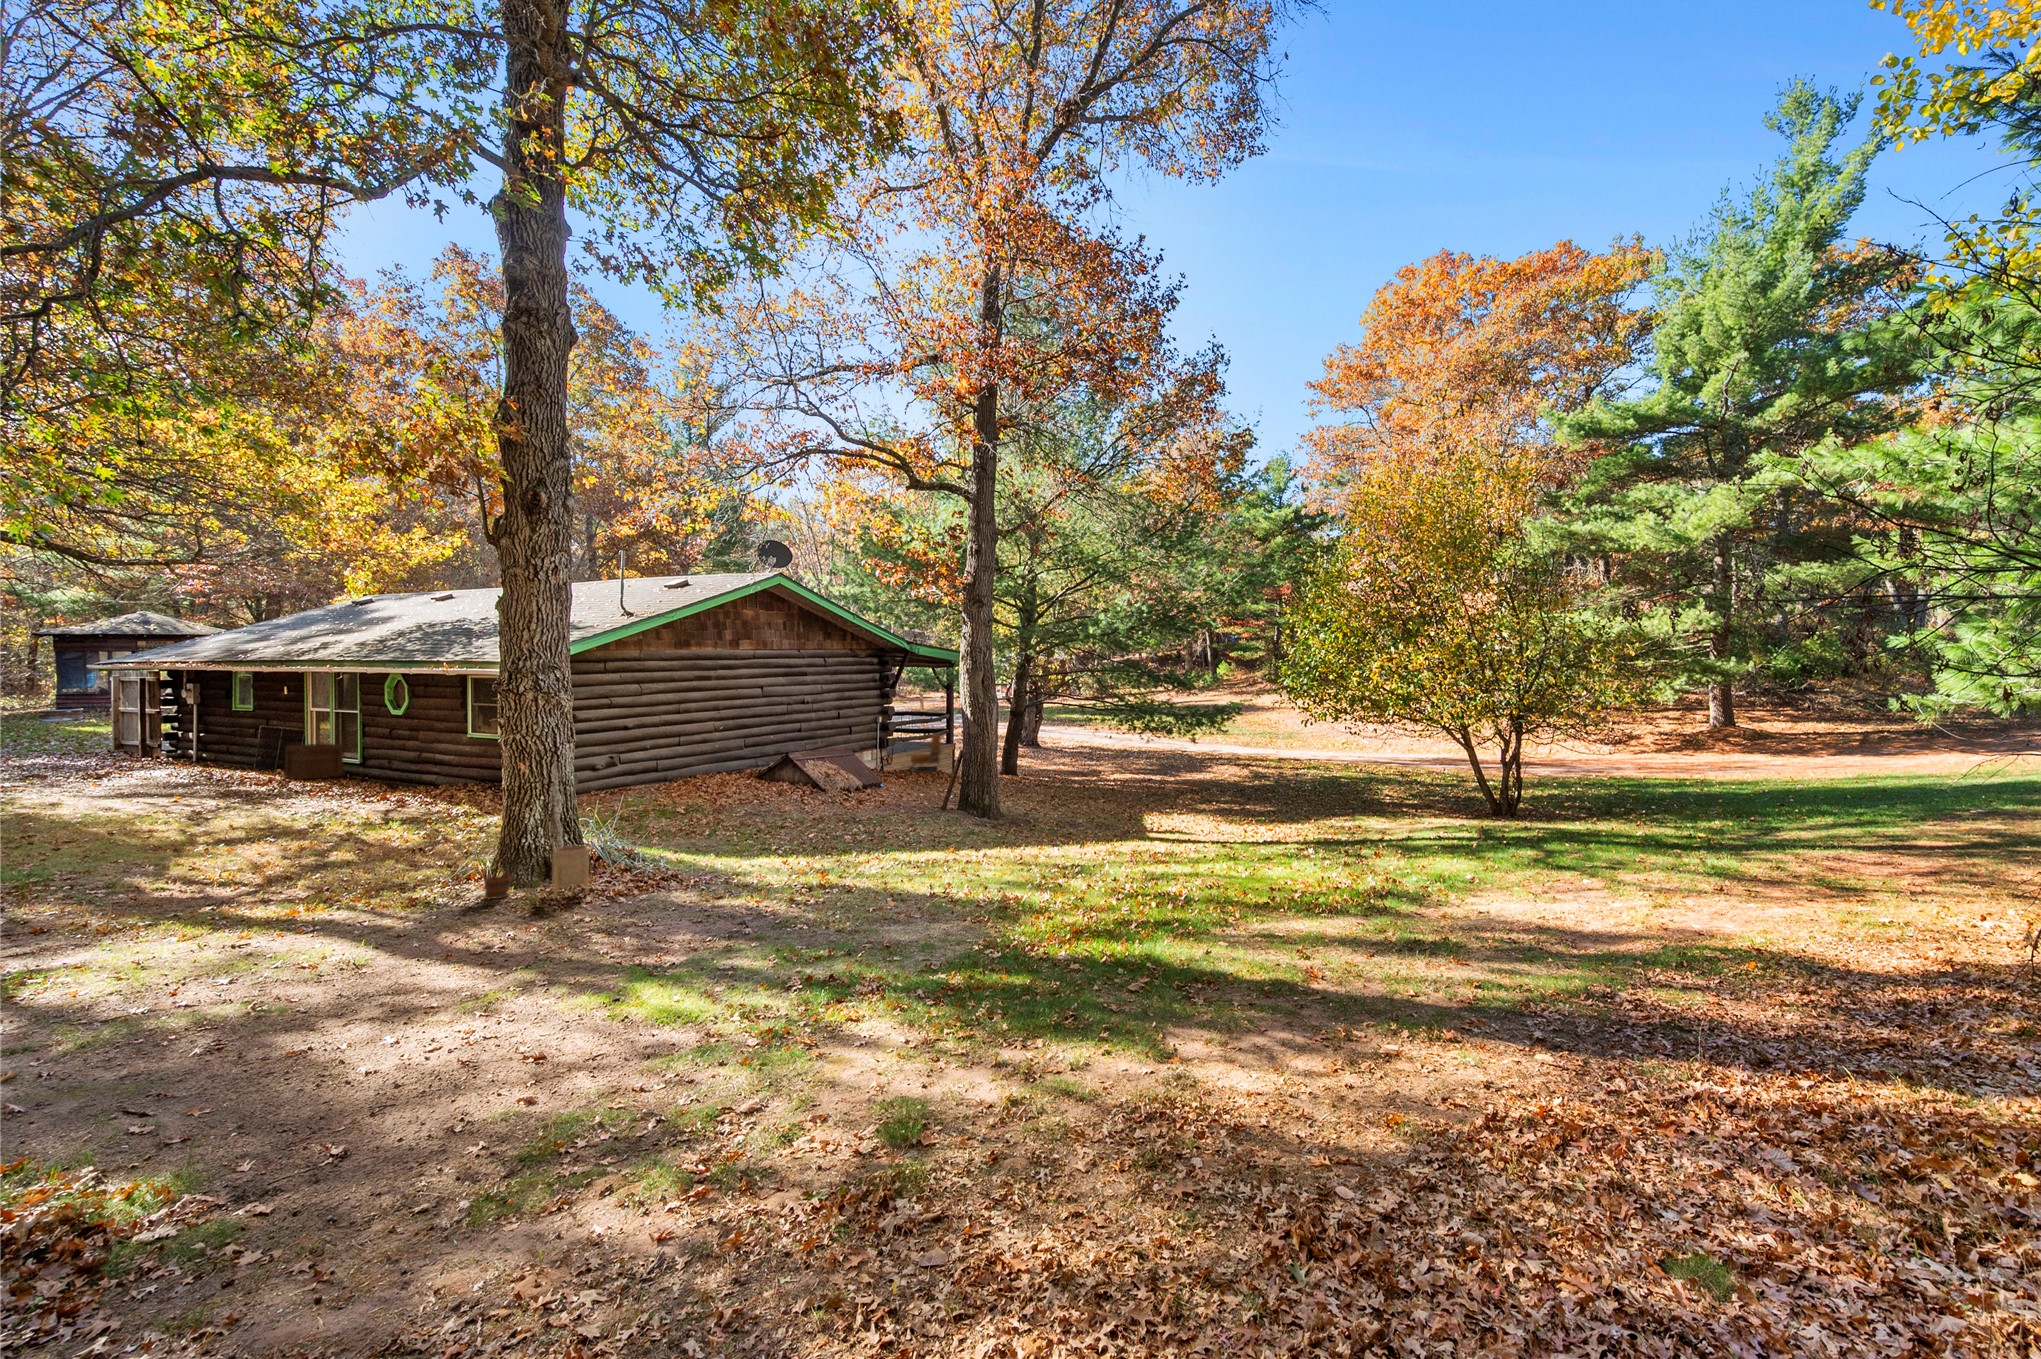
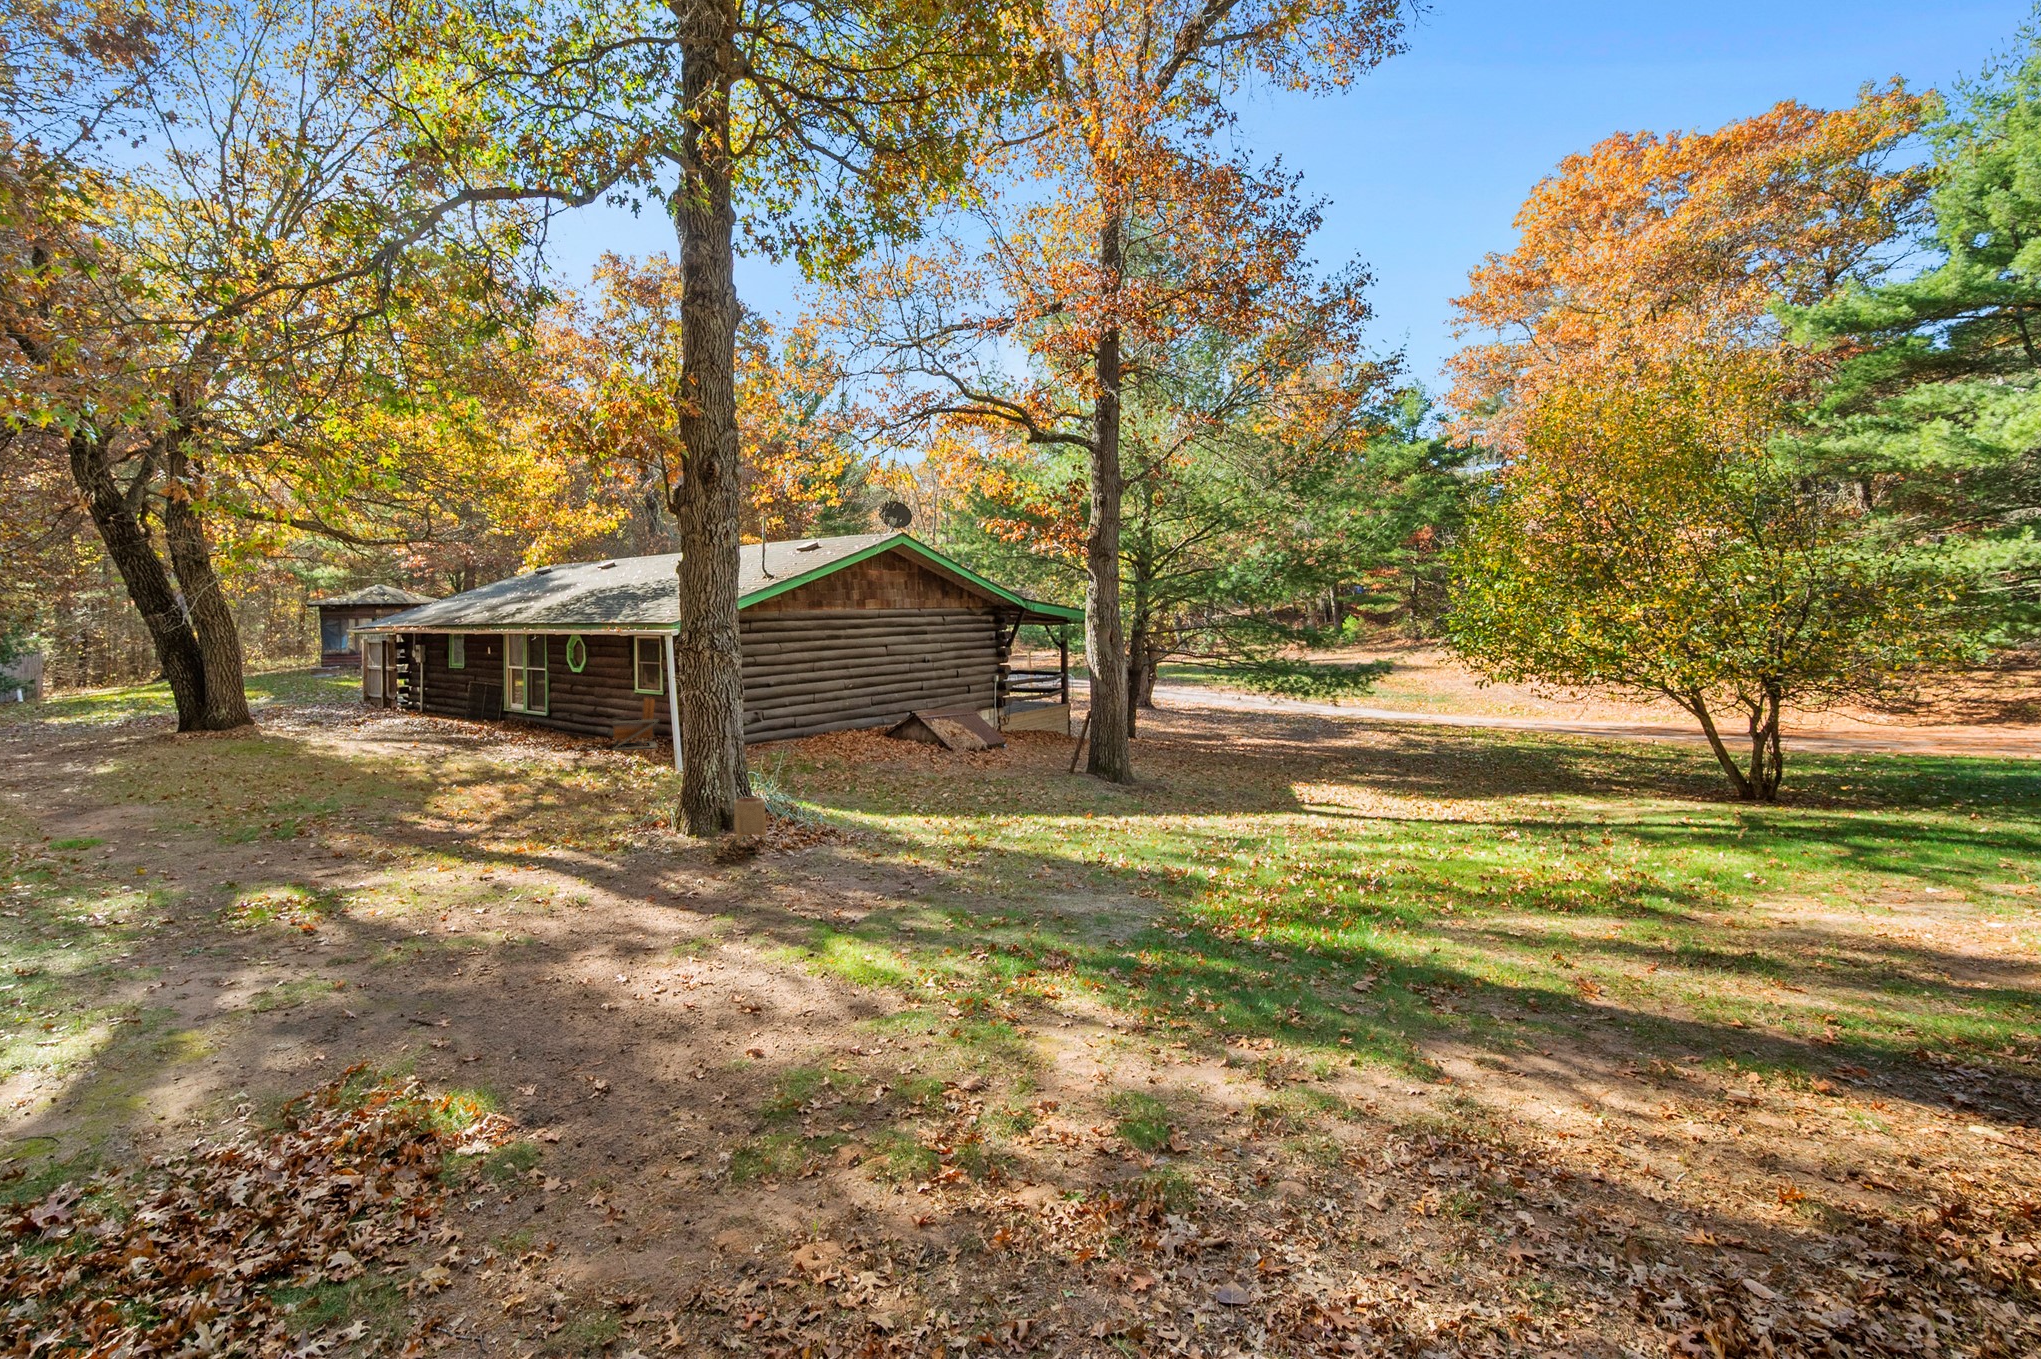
lounge chair: present [911,733,943,772] -> present [613,697,658,750]
wooden crate: present [285,743,344,779] -> none [504,699,547,730]
wooden bucket: present [484,859,511,899] -> none [678,807,700,844]

